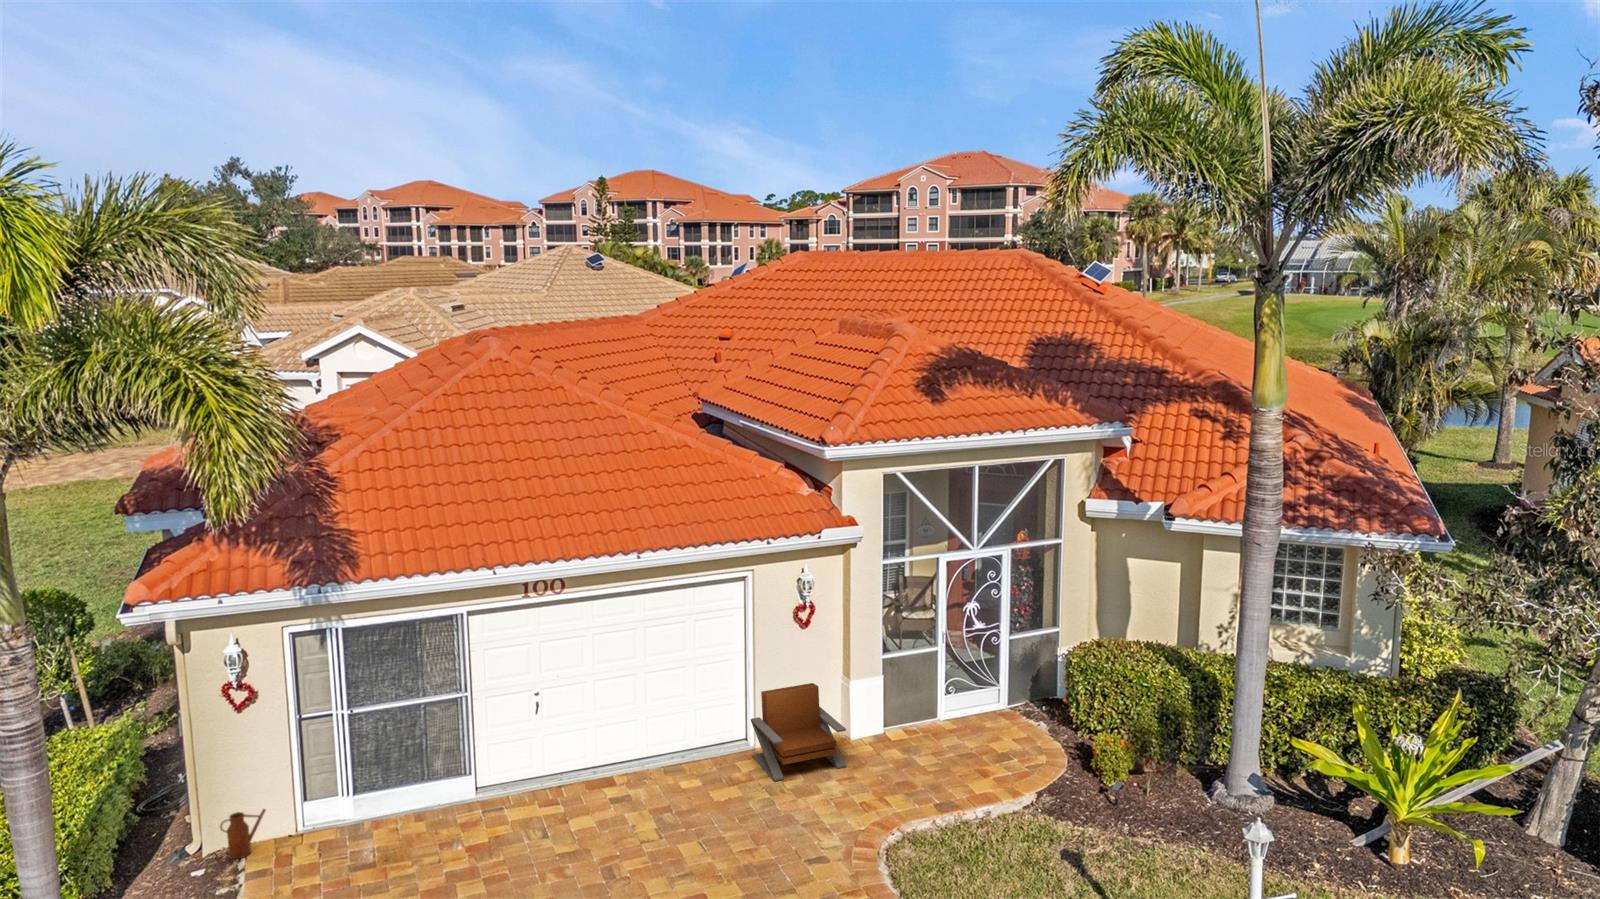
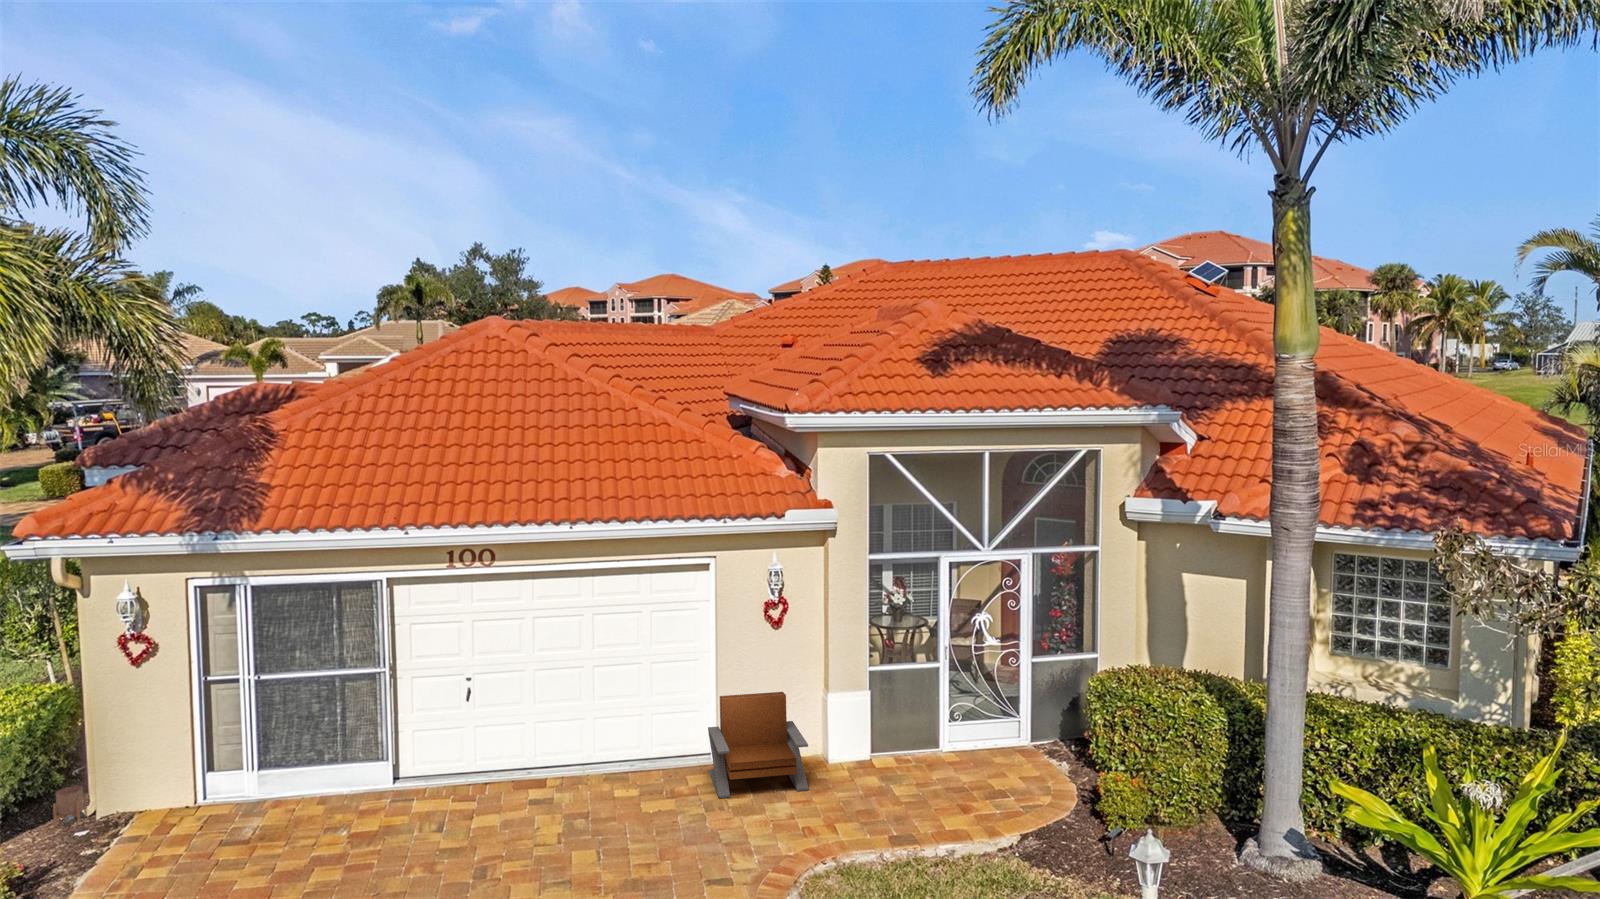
watering can: present [220,809,265,859] -> none [107,773,157,825]
planter: none [169,827,196,868] -> present [53,786,87,828]

